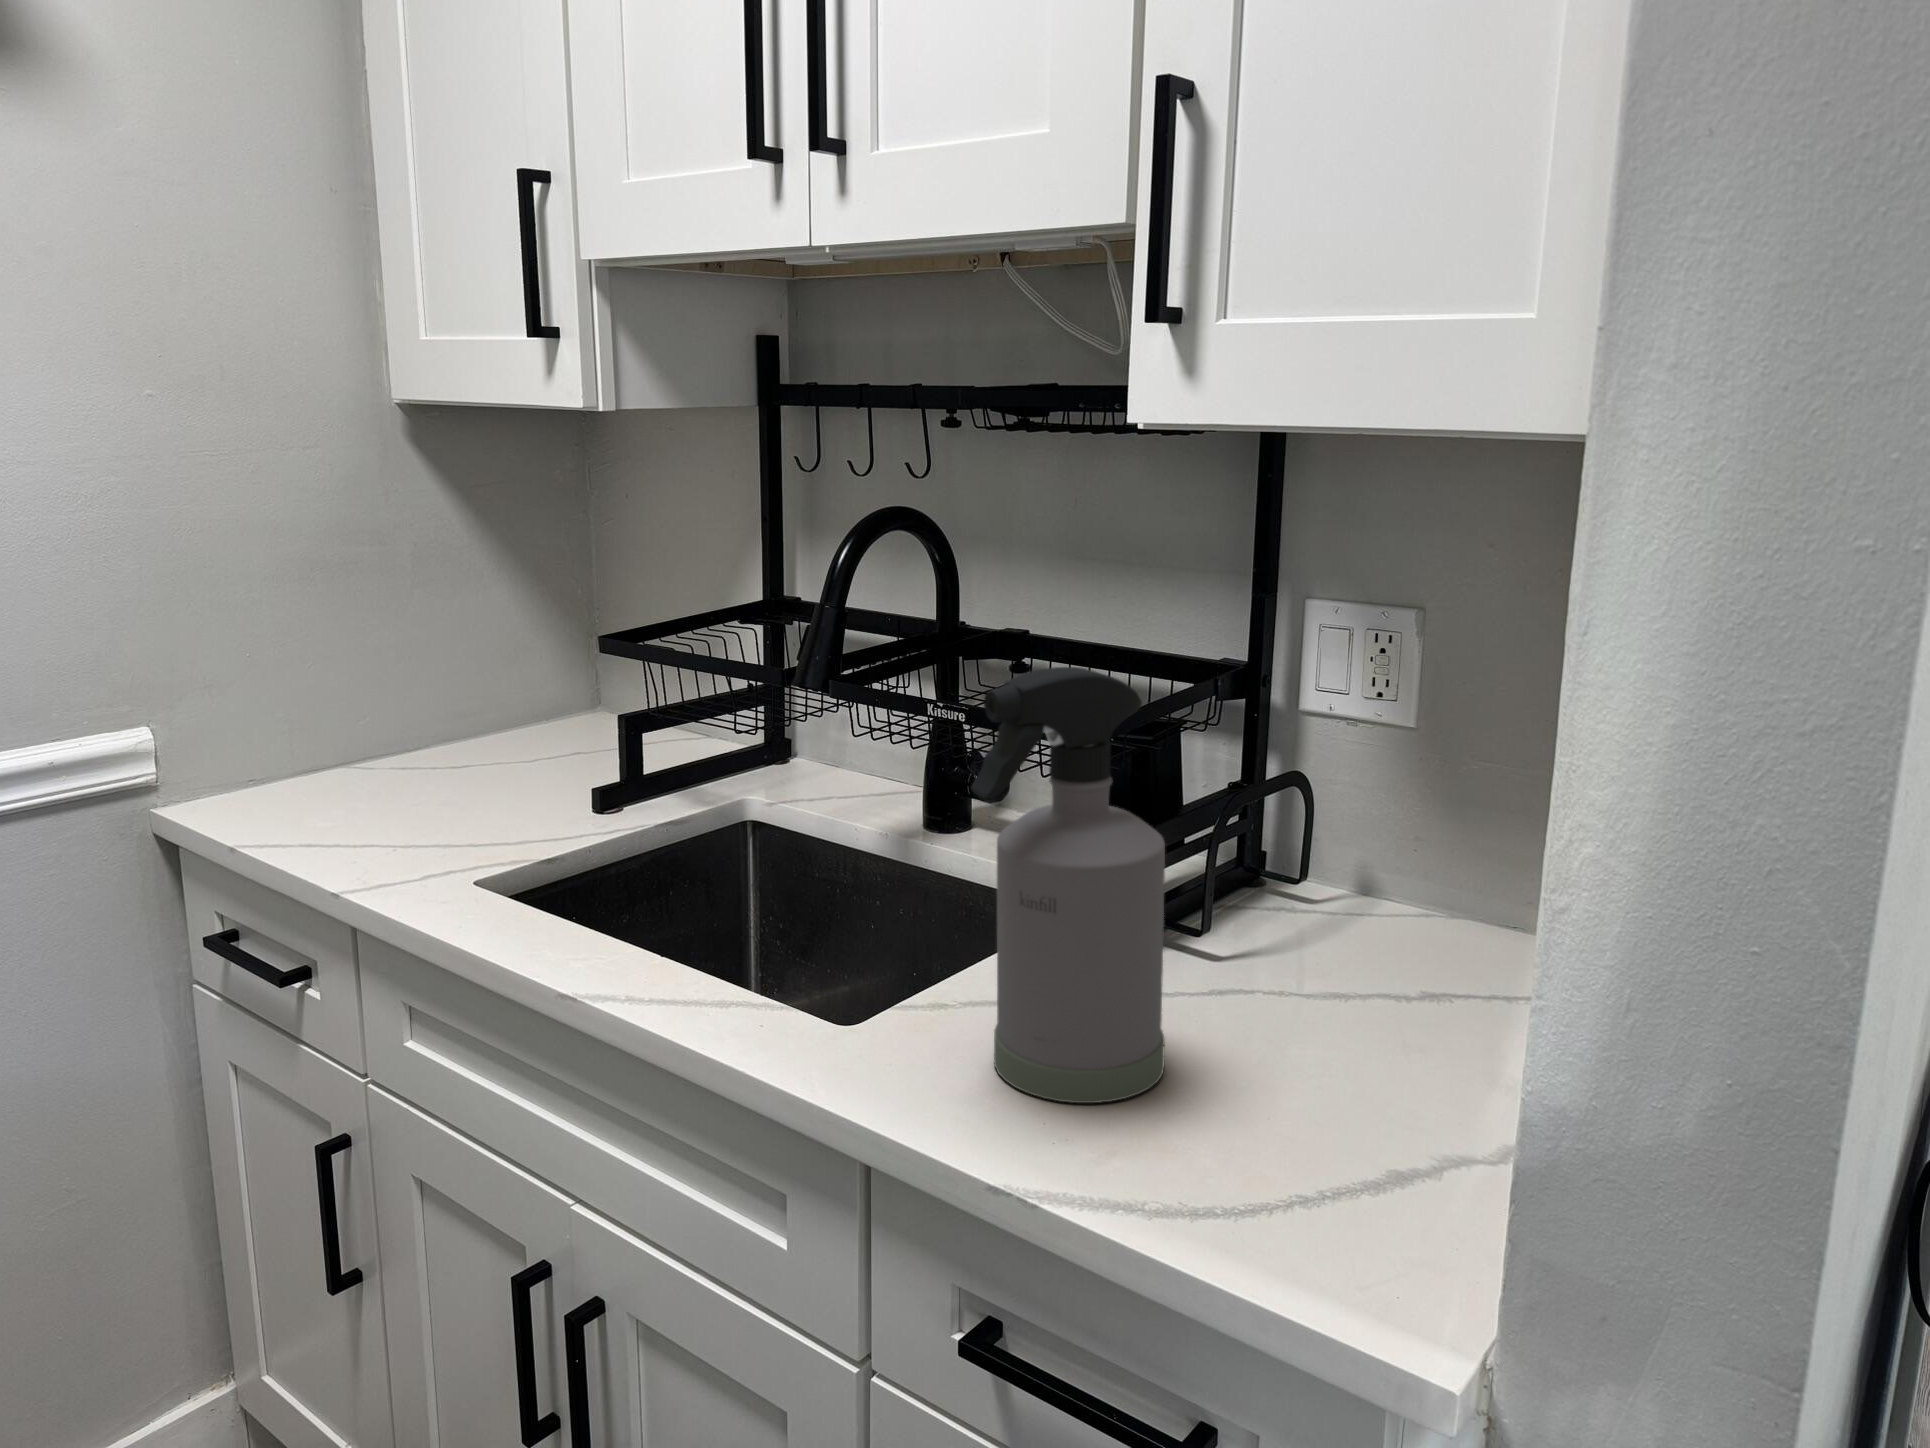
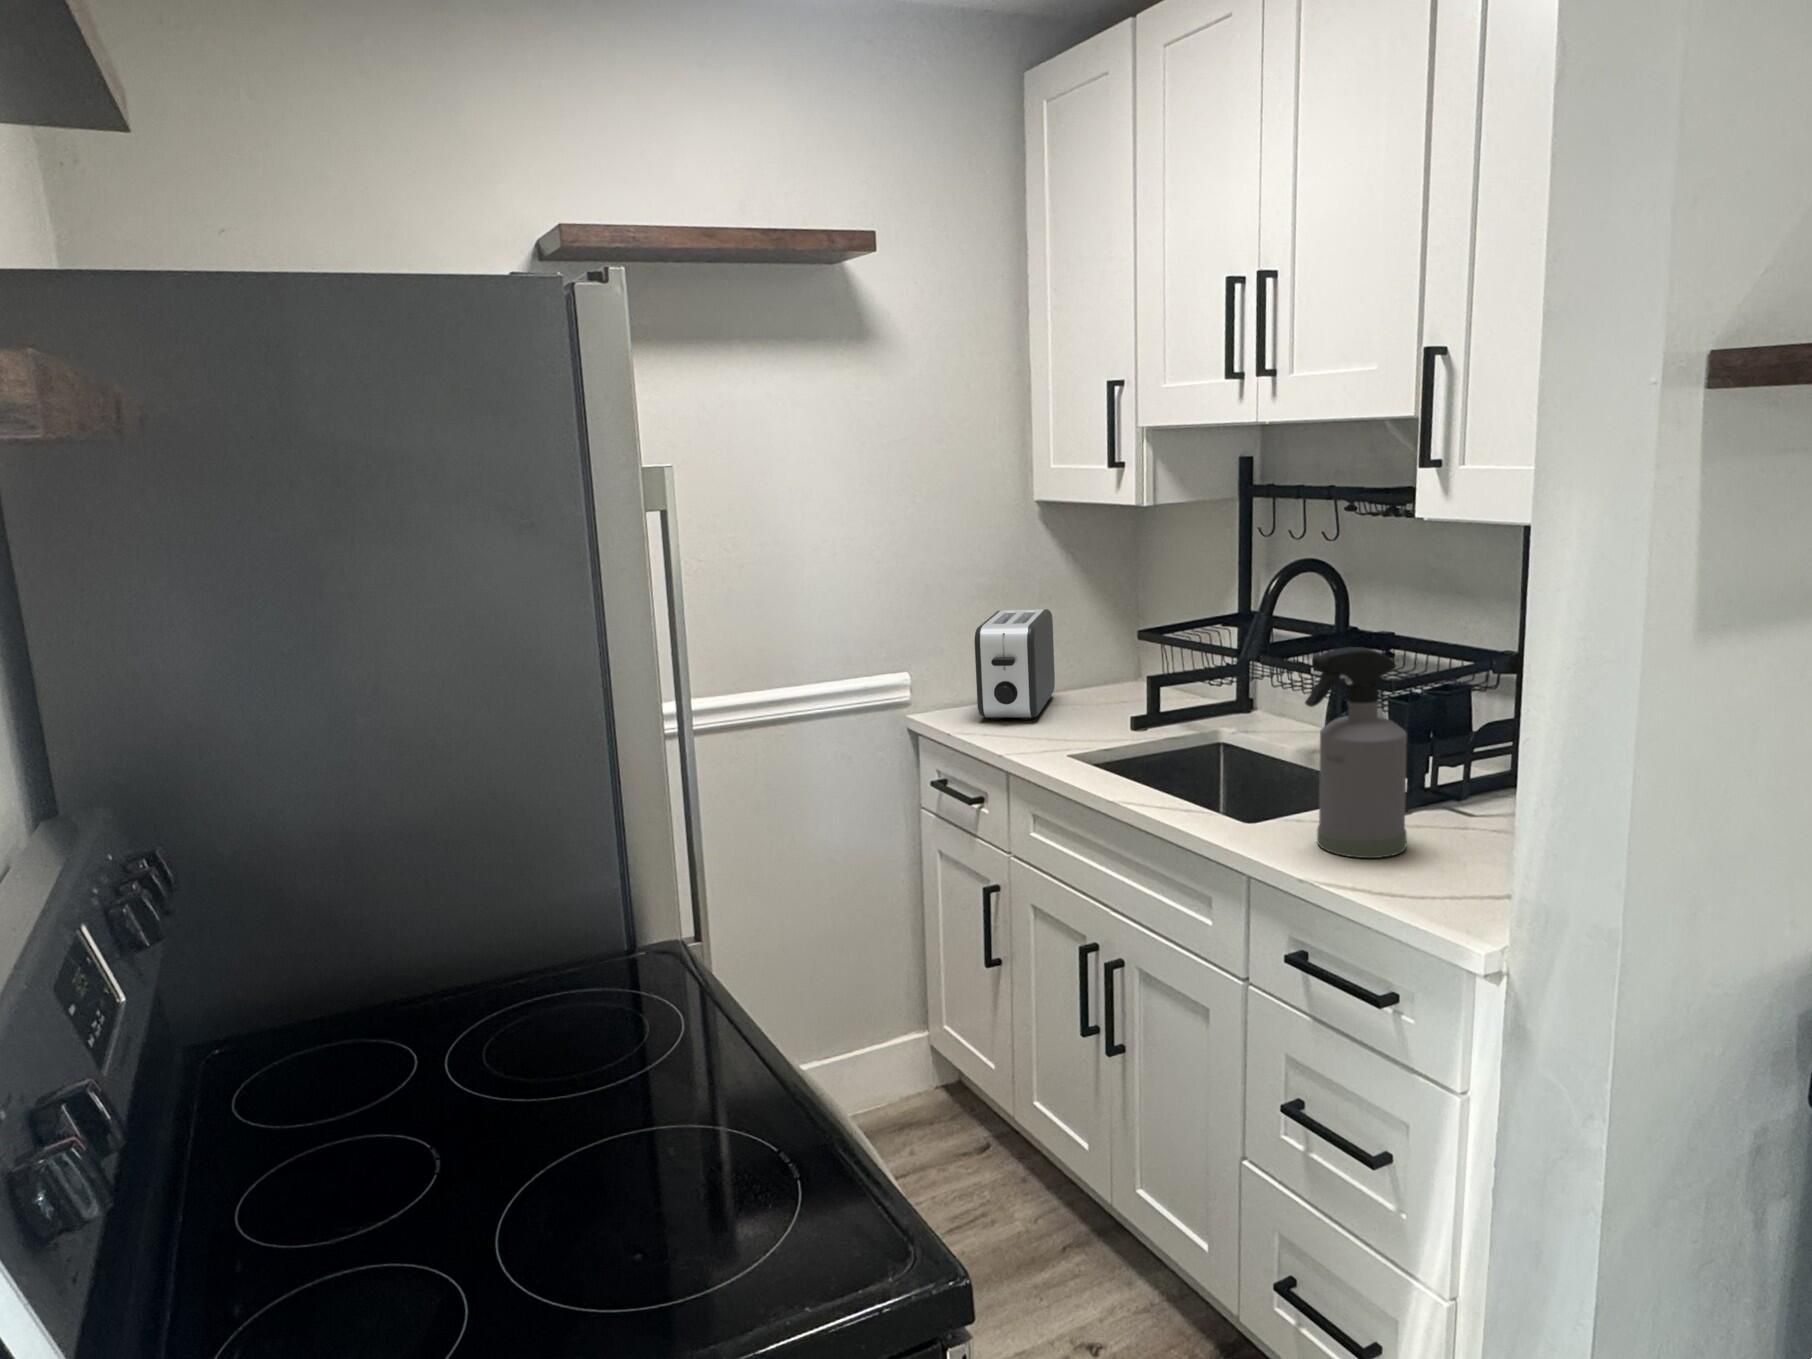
toaster: none [283,601,449,808] -> present [974,609,1055,719]

